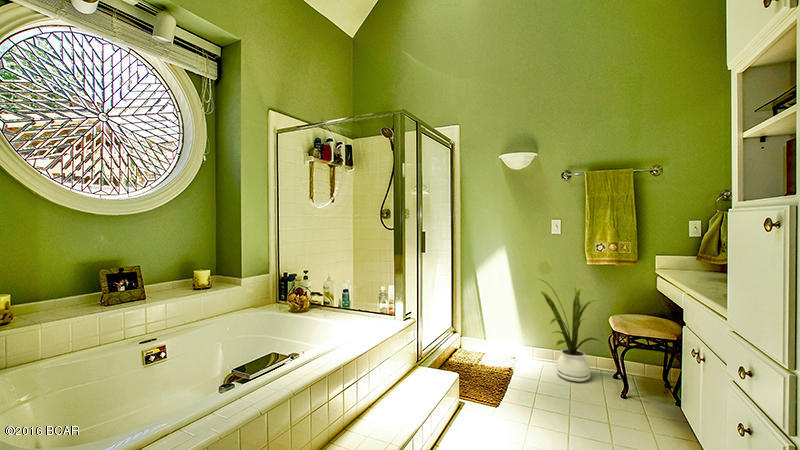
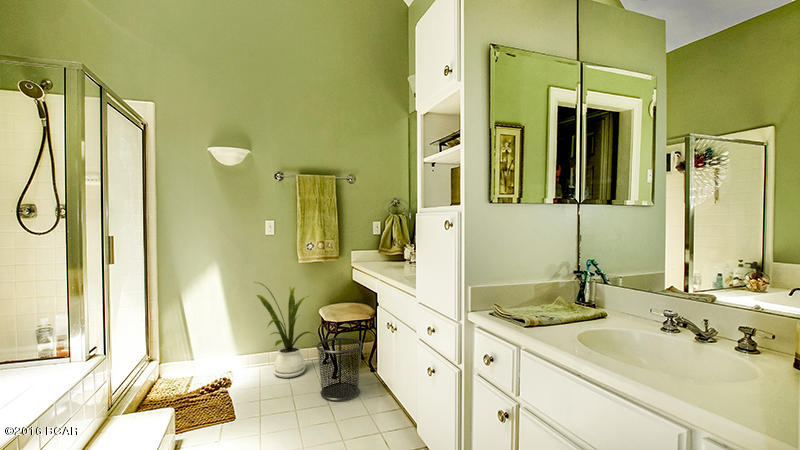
waste bin: none [600,352,662,429] -> present [317,337,363,401]

